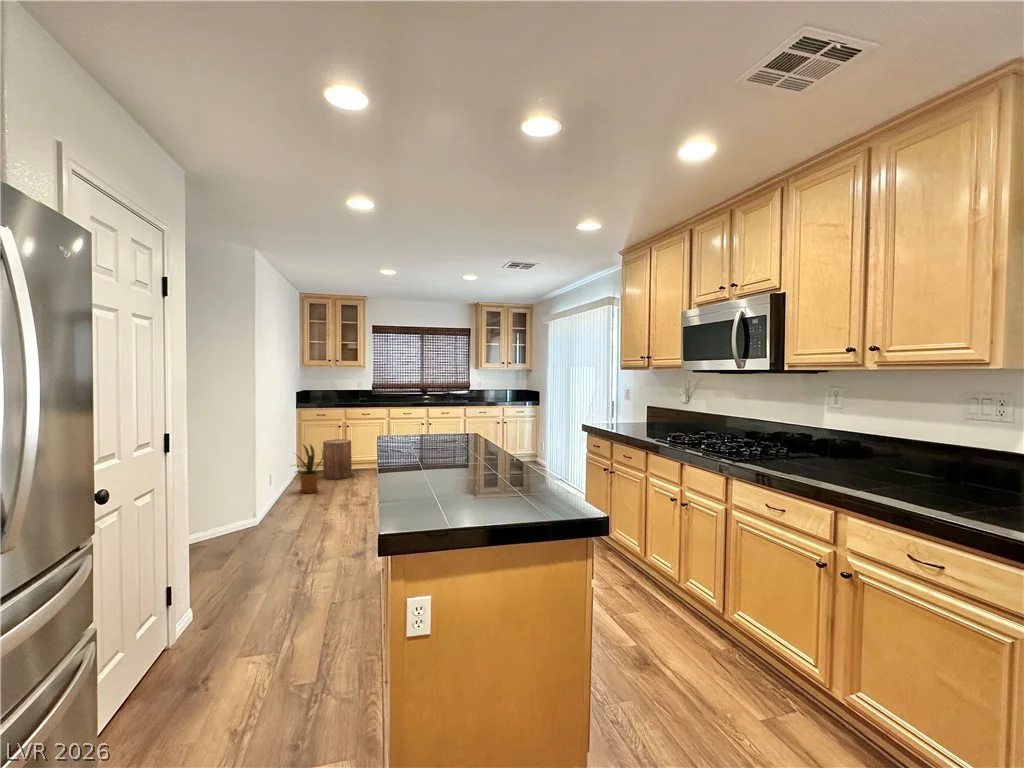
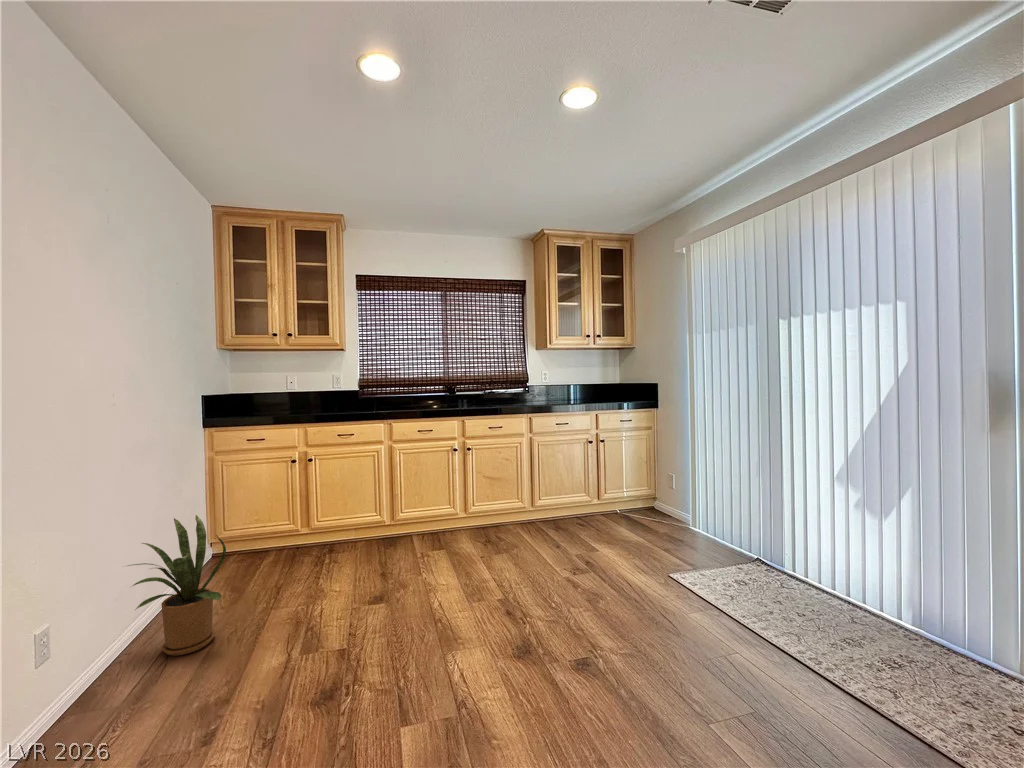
stool: present [323,439,351,480] -> none [250,490,316,584]

